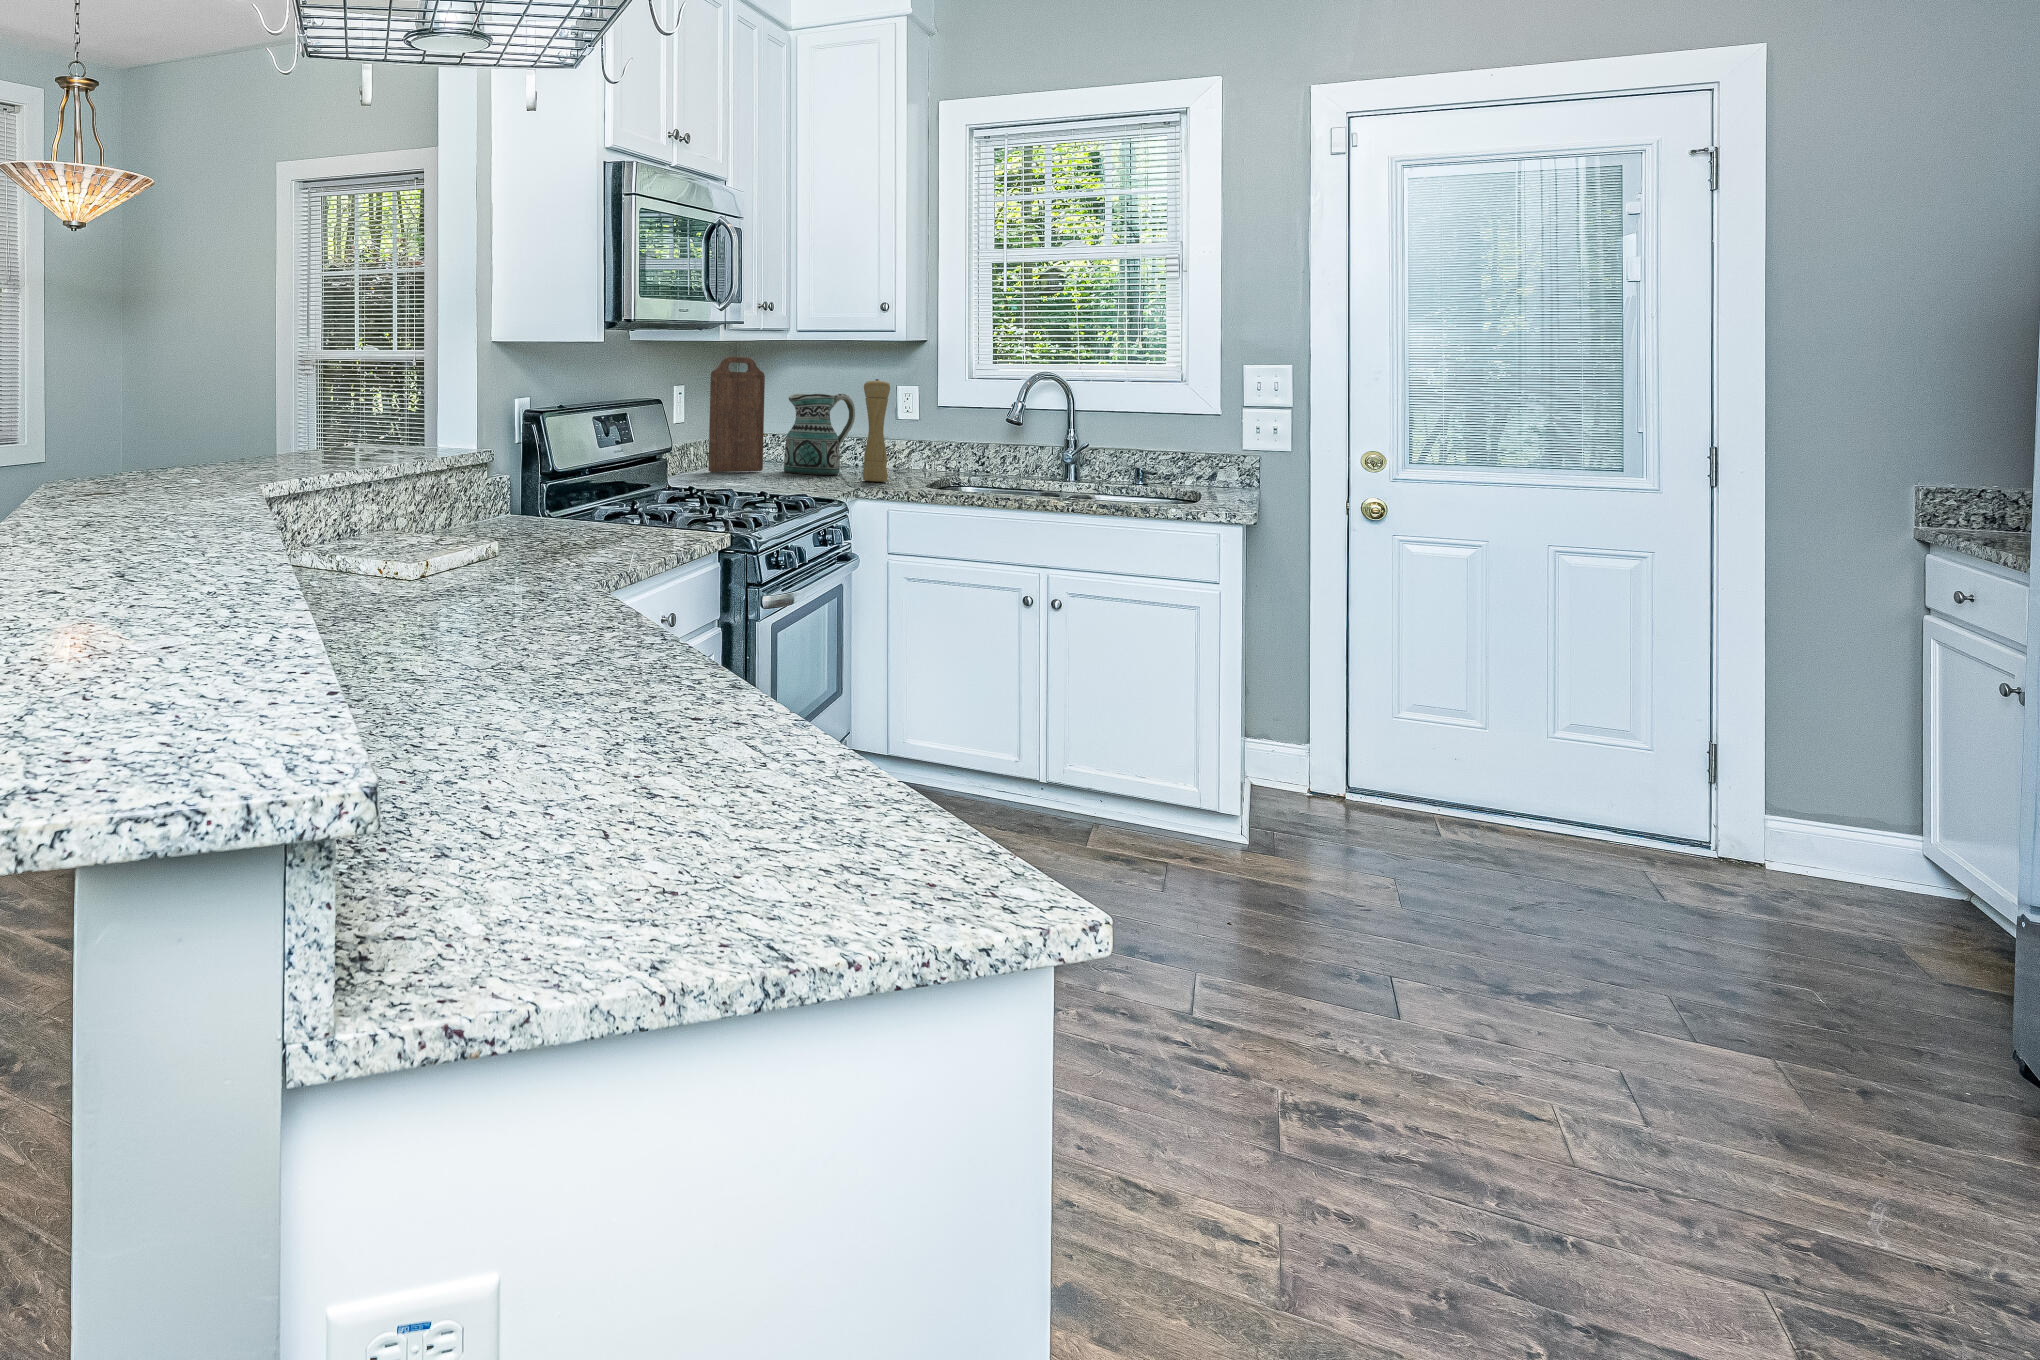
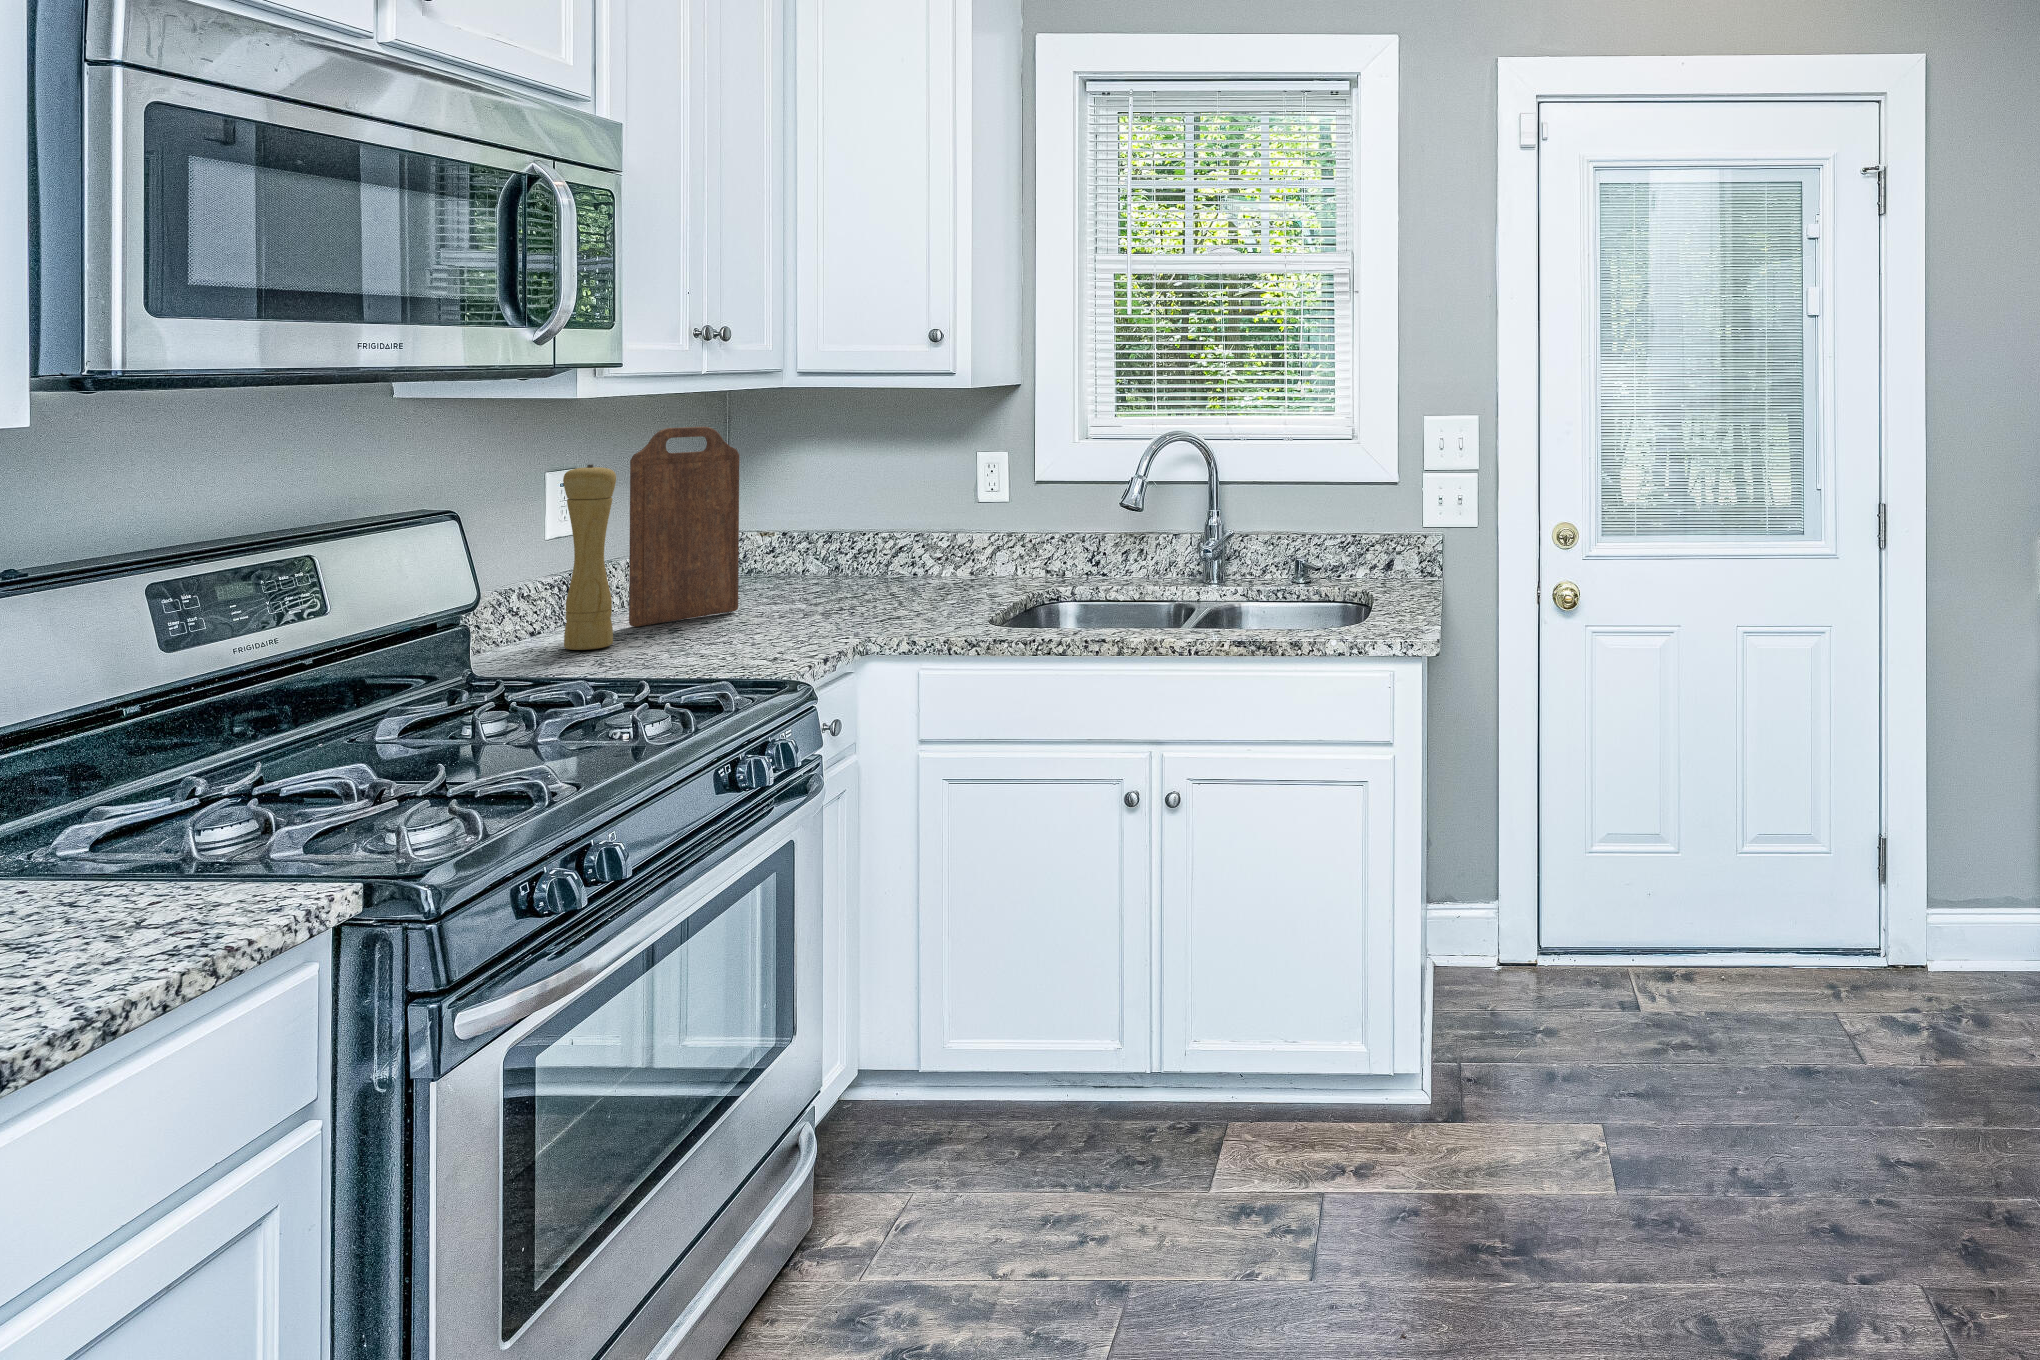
pepper mill: present [863,379,890,482] -> present [563,464,616,650]
ceramic pitcher: present [784,394,855,475] -> none [781,473,901,609]

